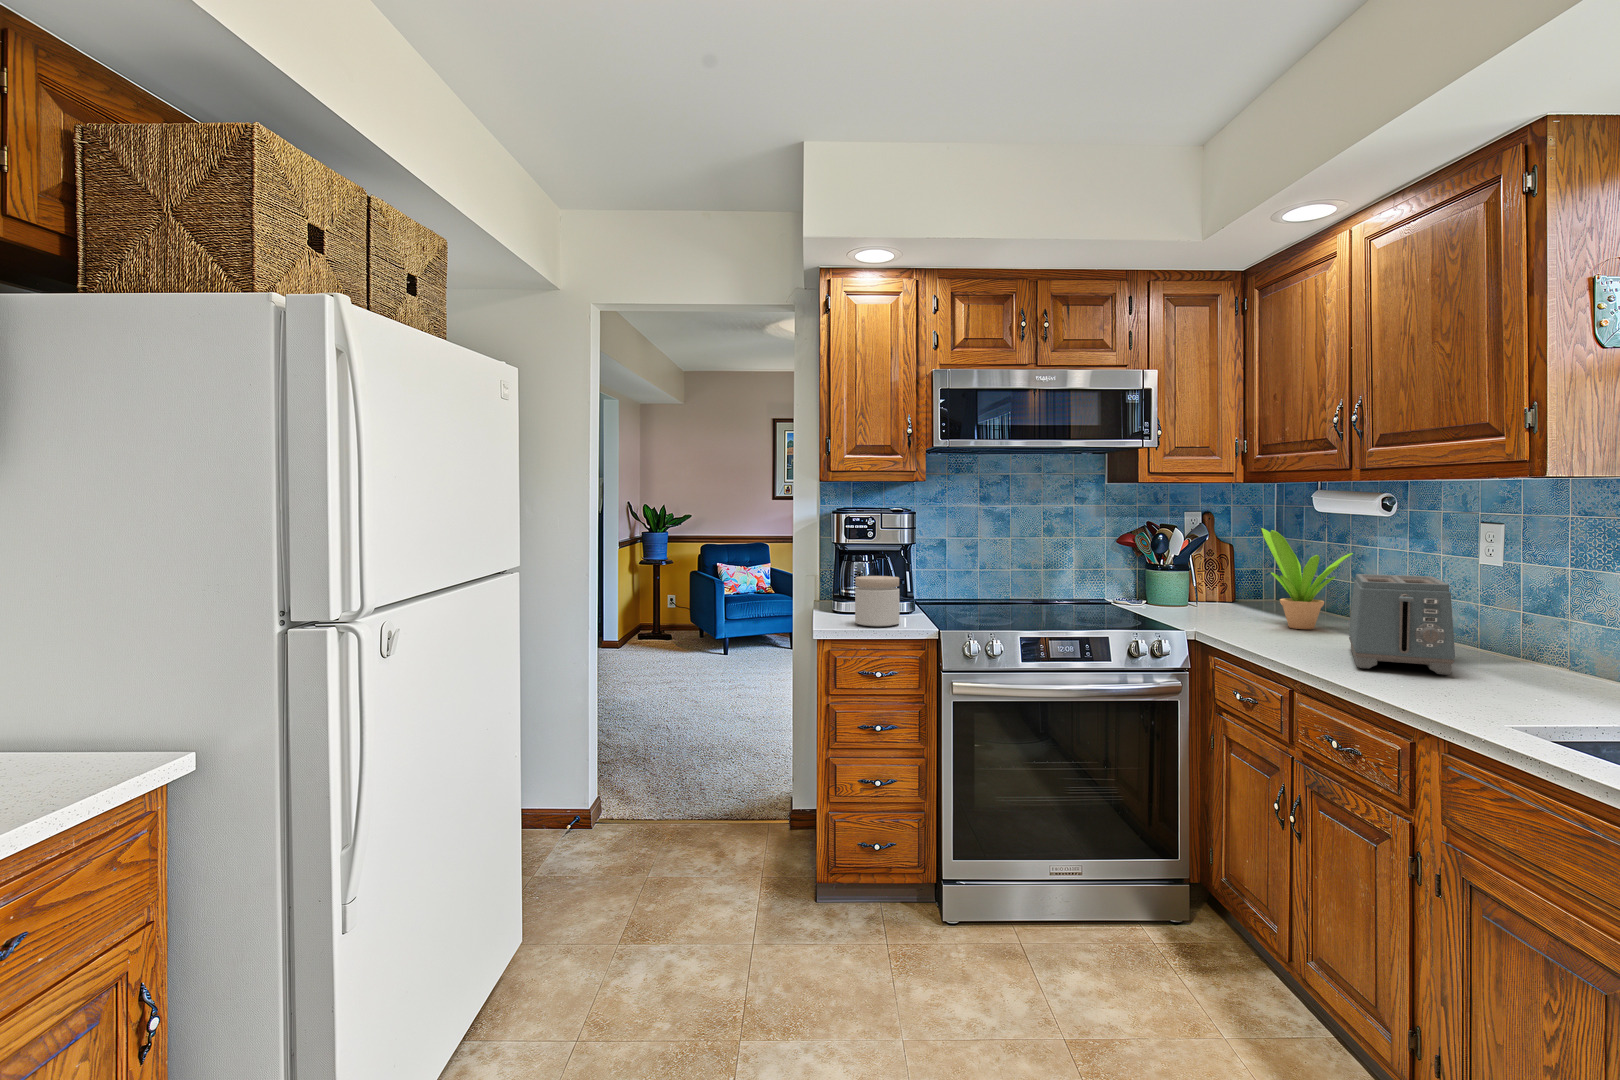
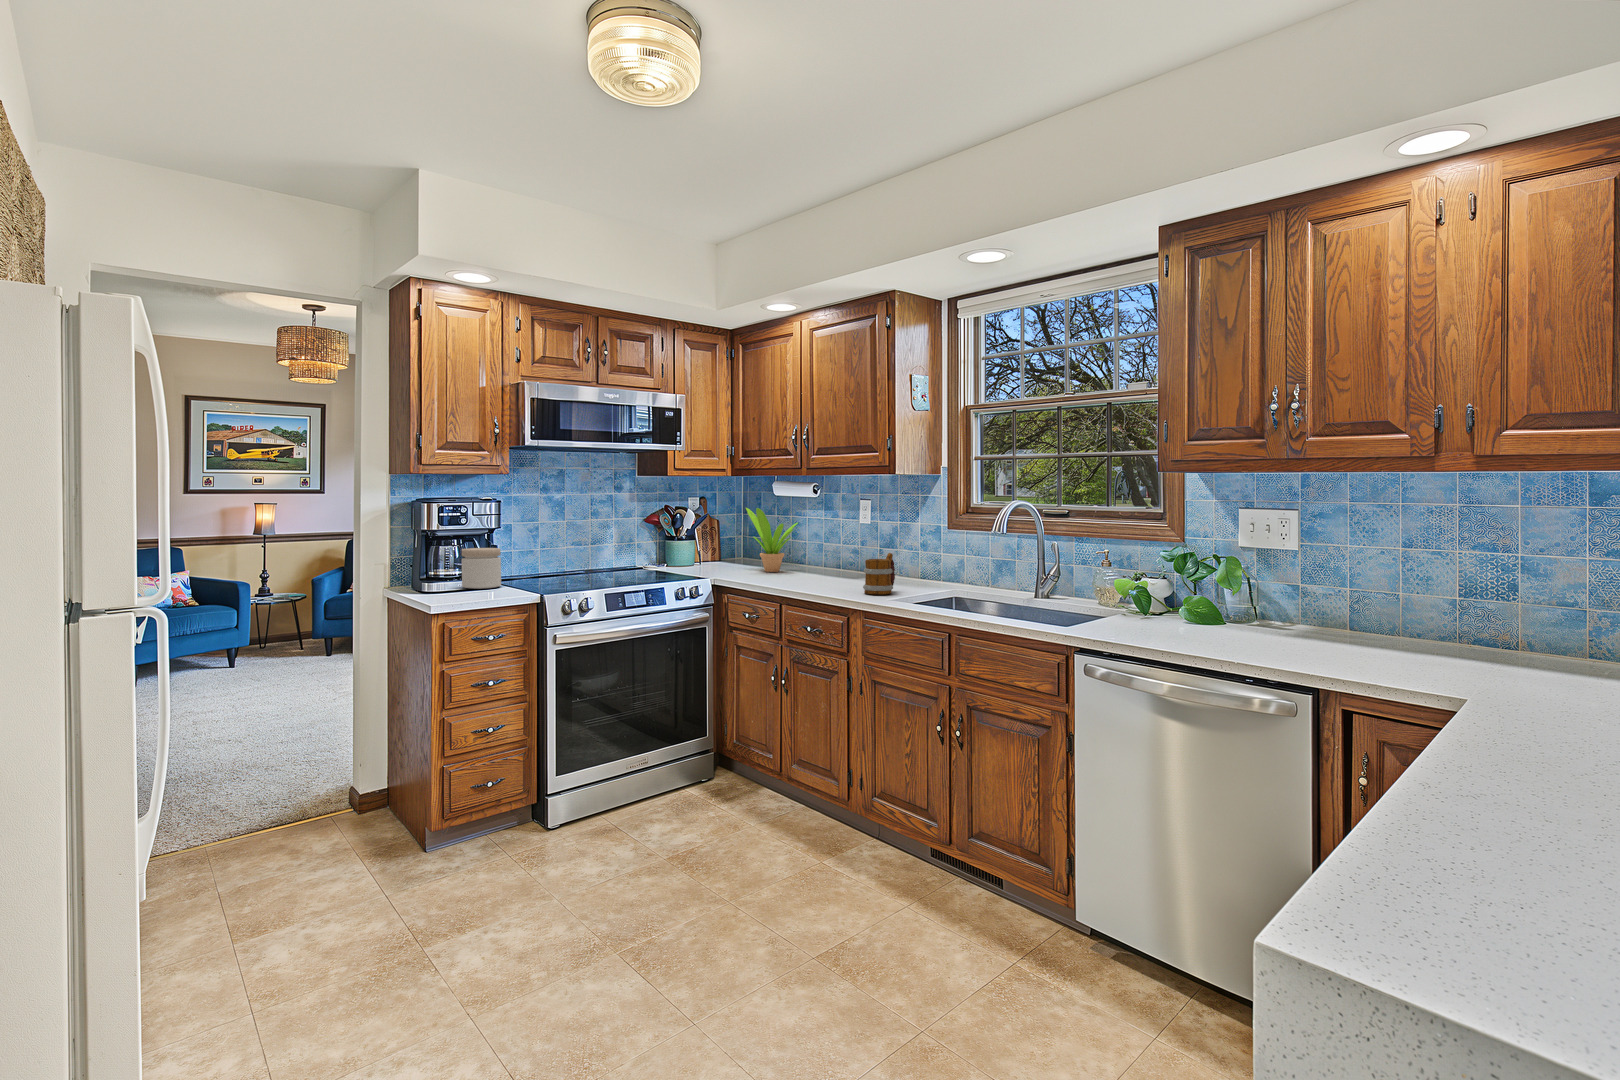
toaster: present [1349,574,1455,675] -> none [804,533,860,587]
mug: none [1453,623,1533,703] -> present [863,553,895,595]

